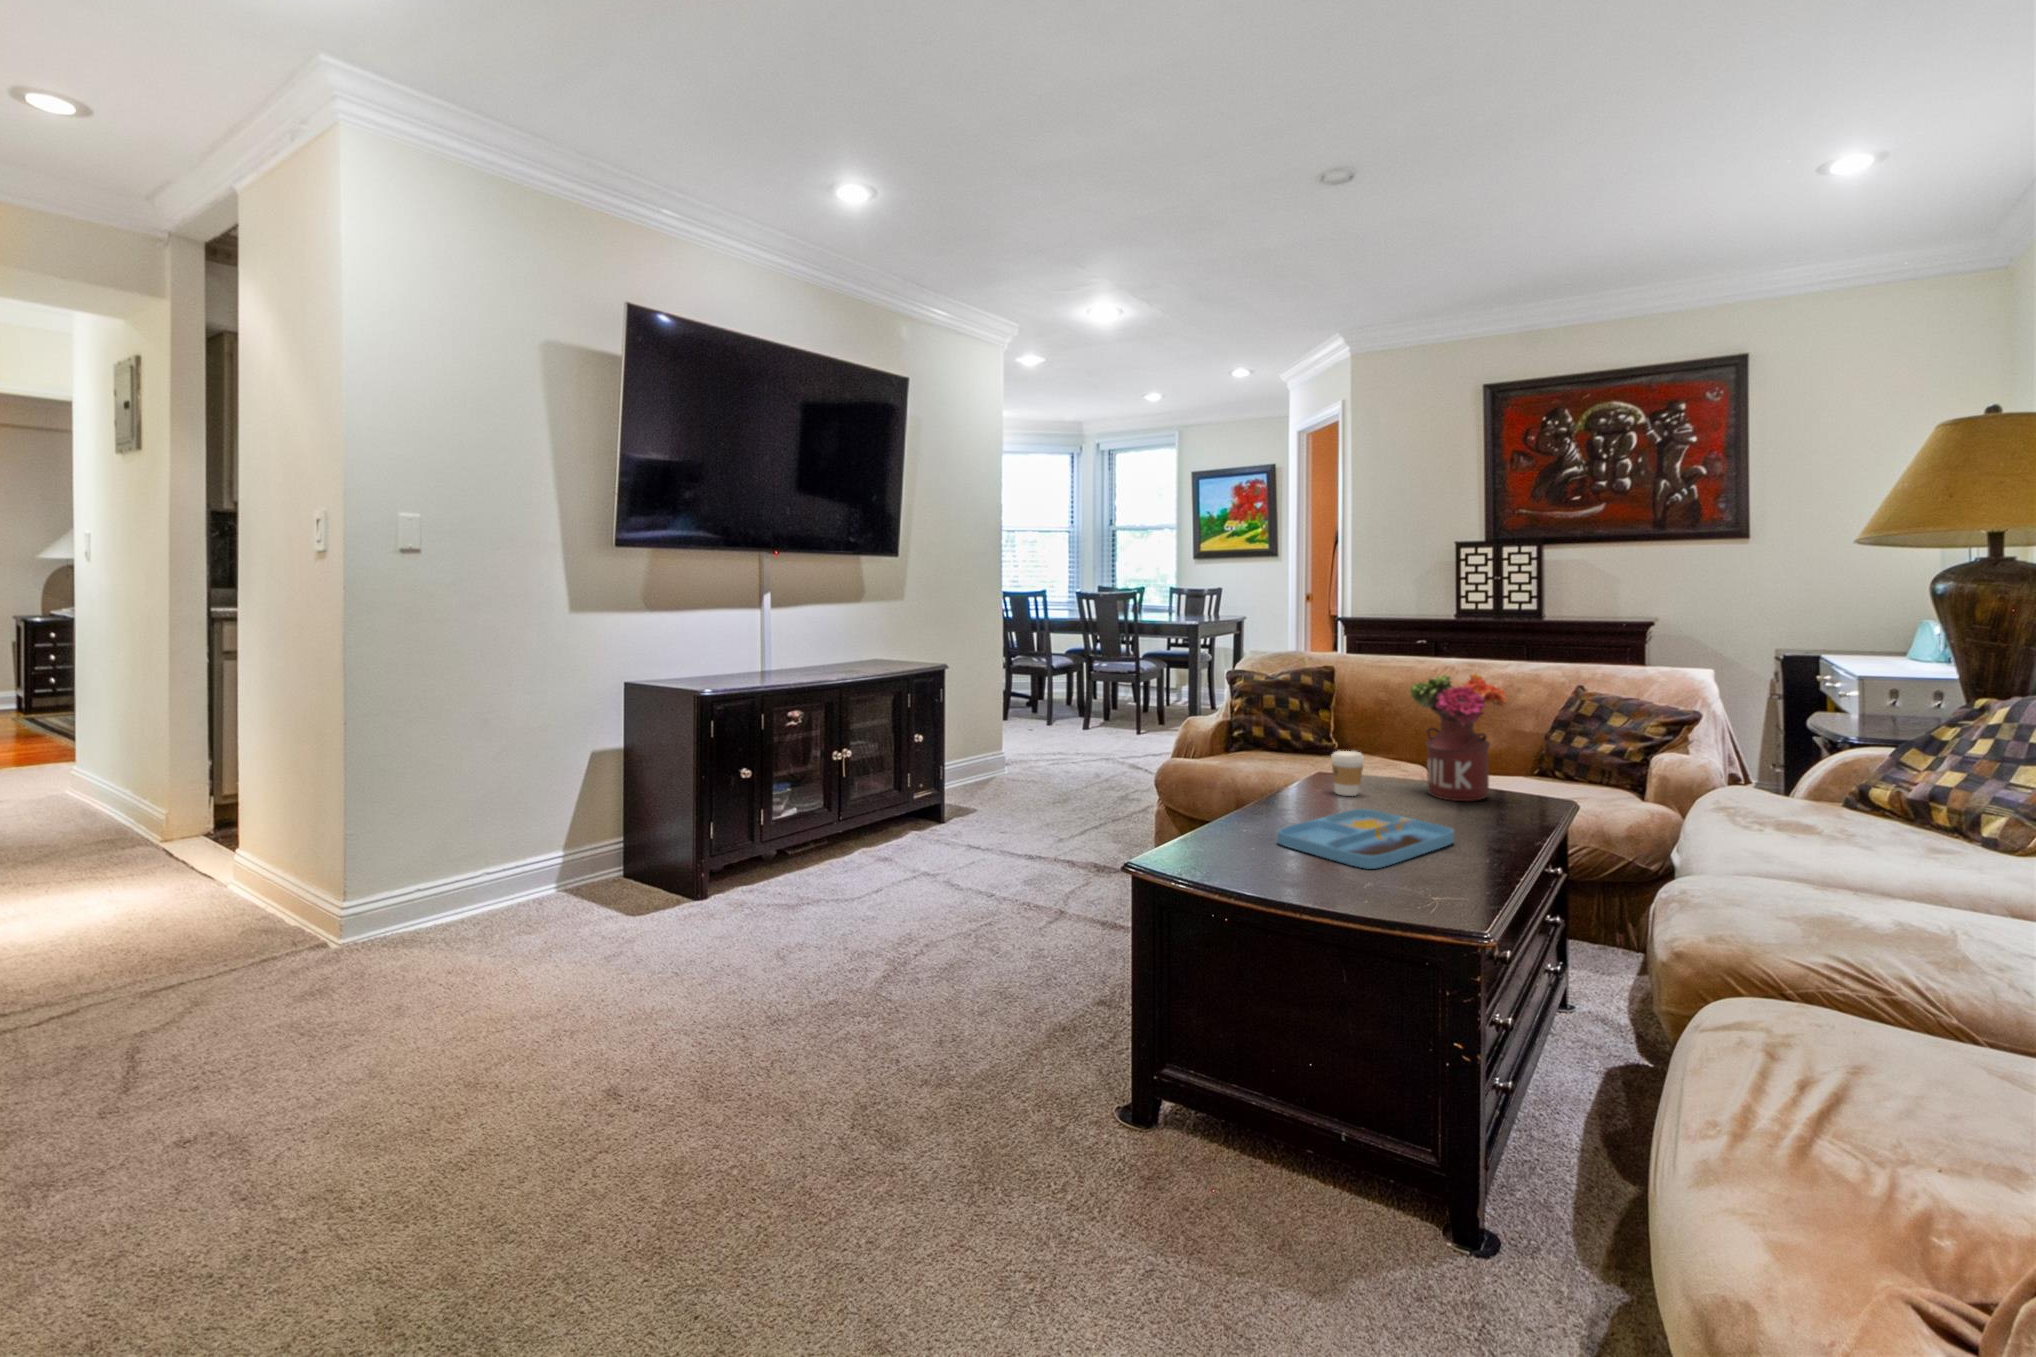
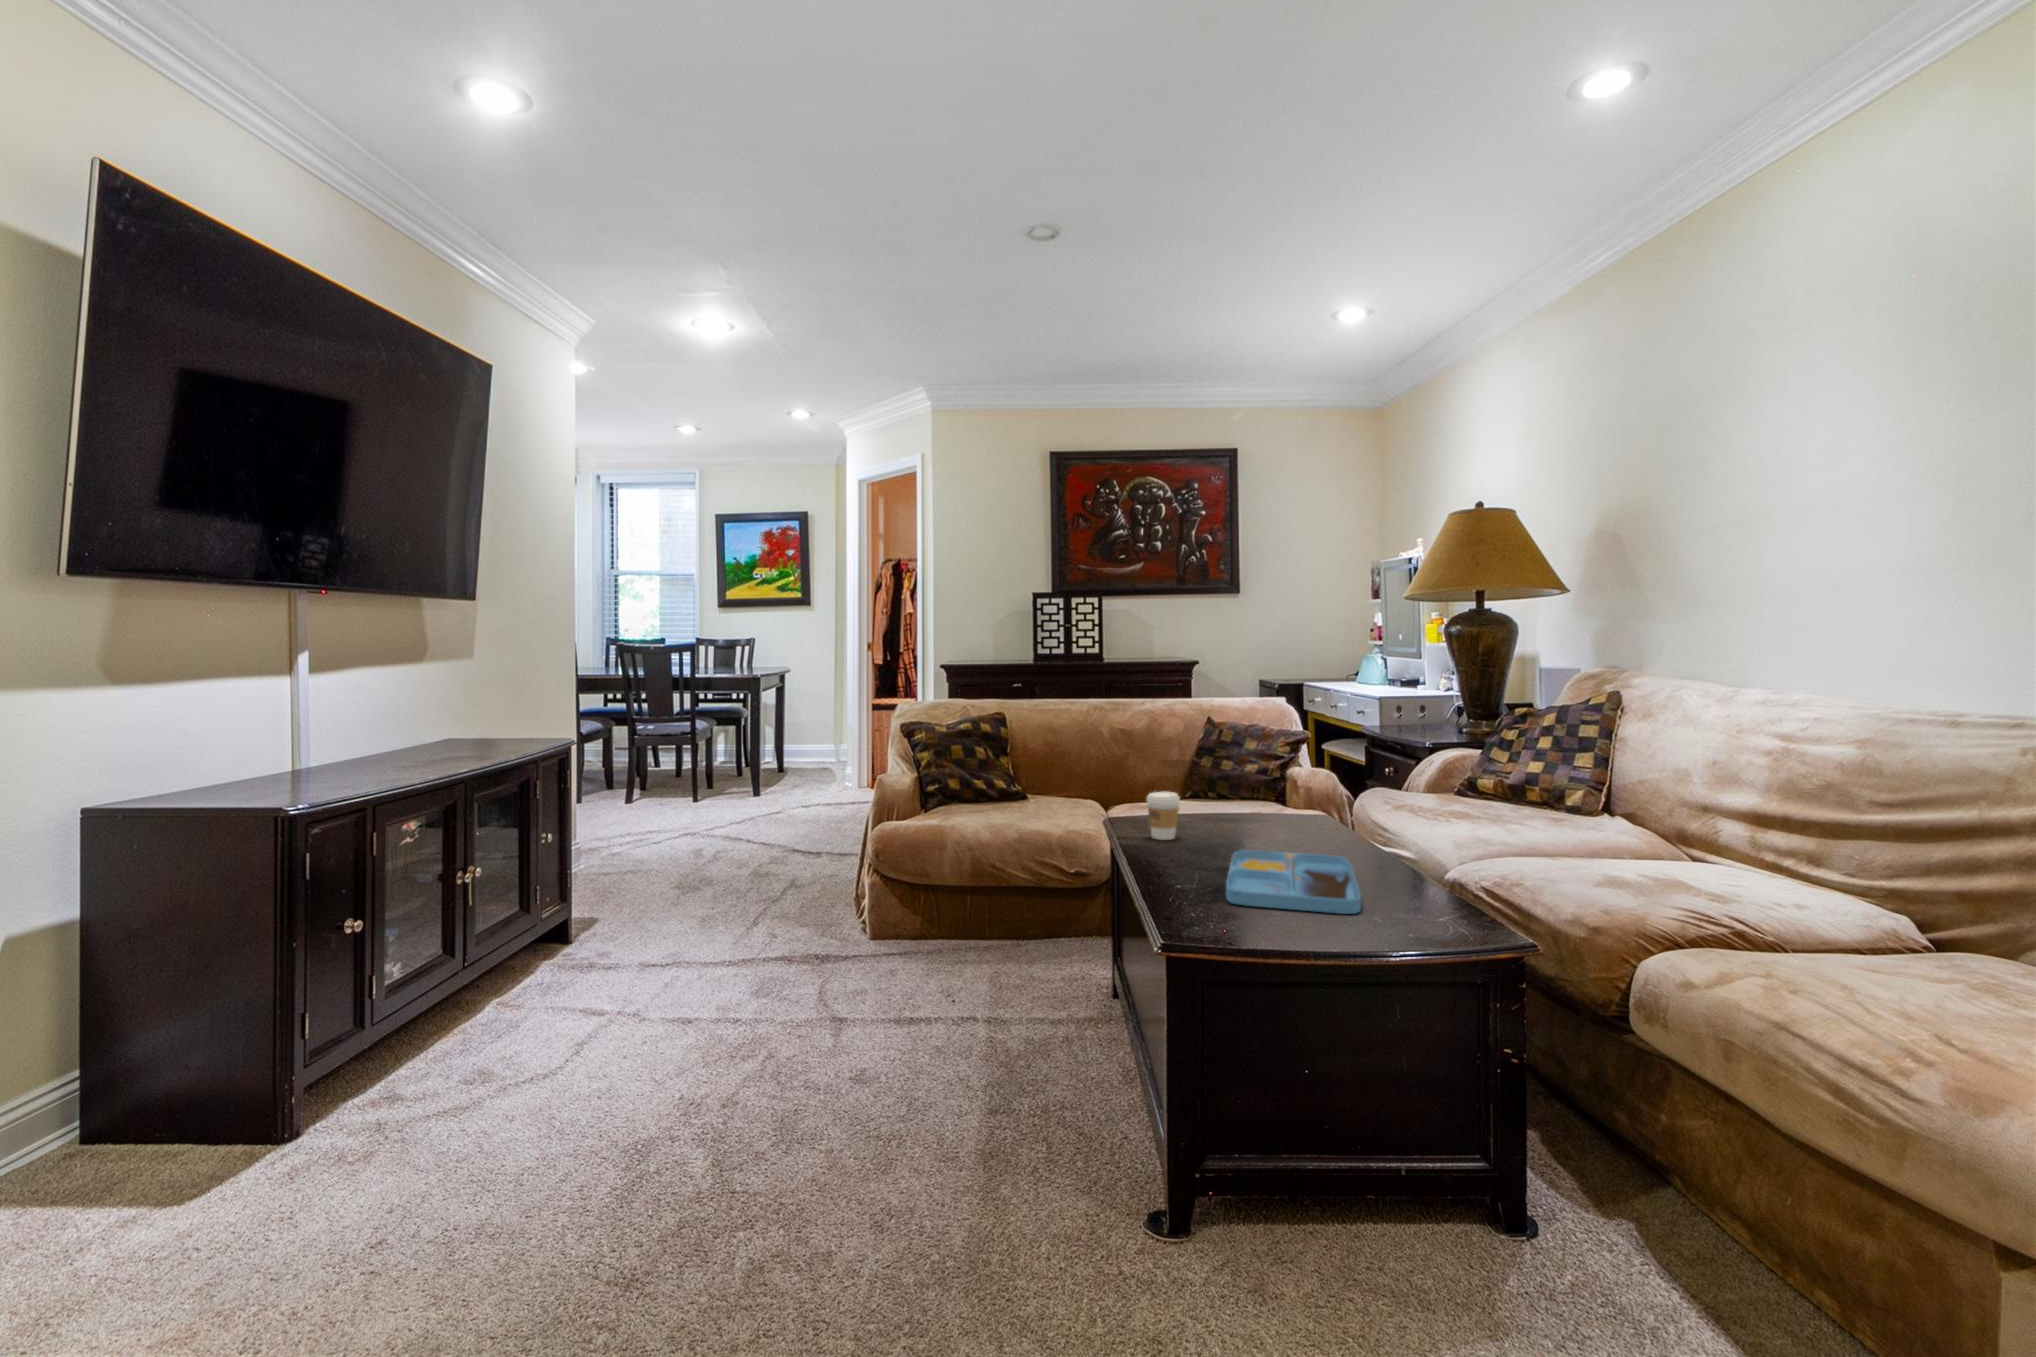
flower arrangement: present [1409,673,1507,801] -> none [1195,702,1287,830]

